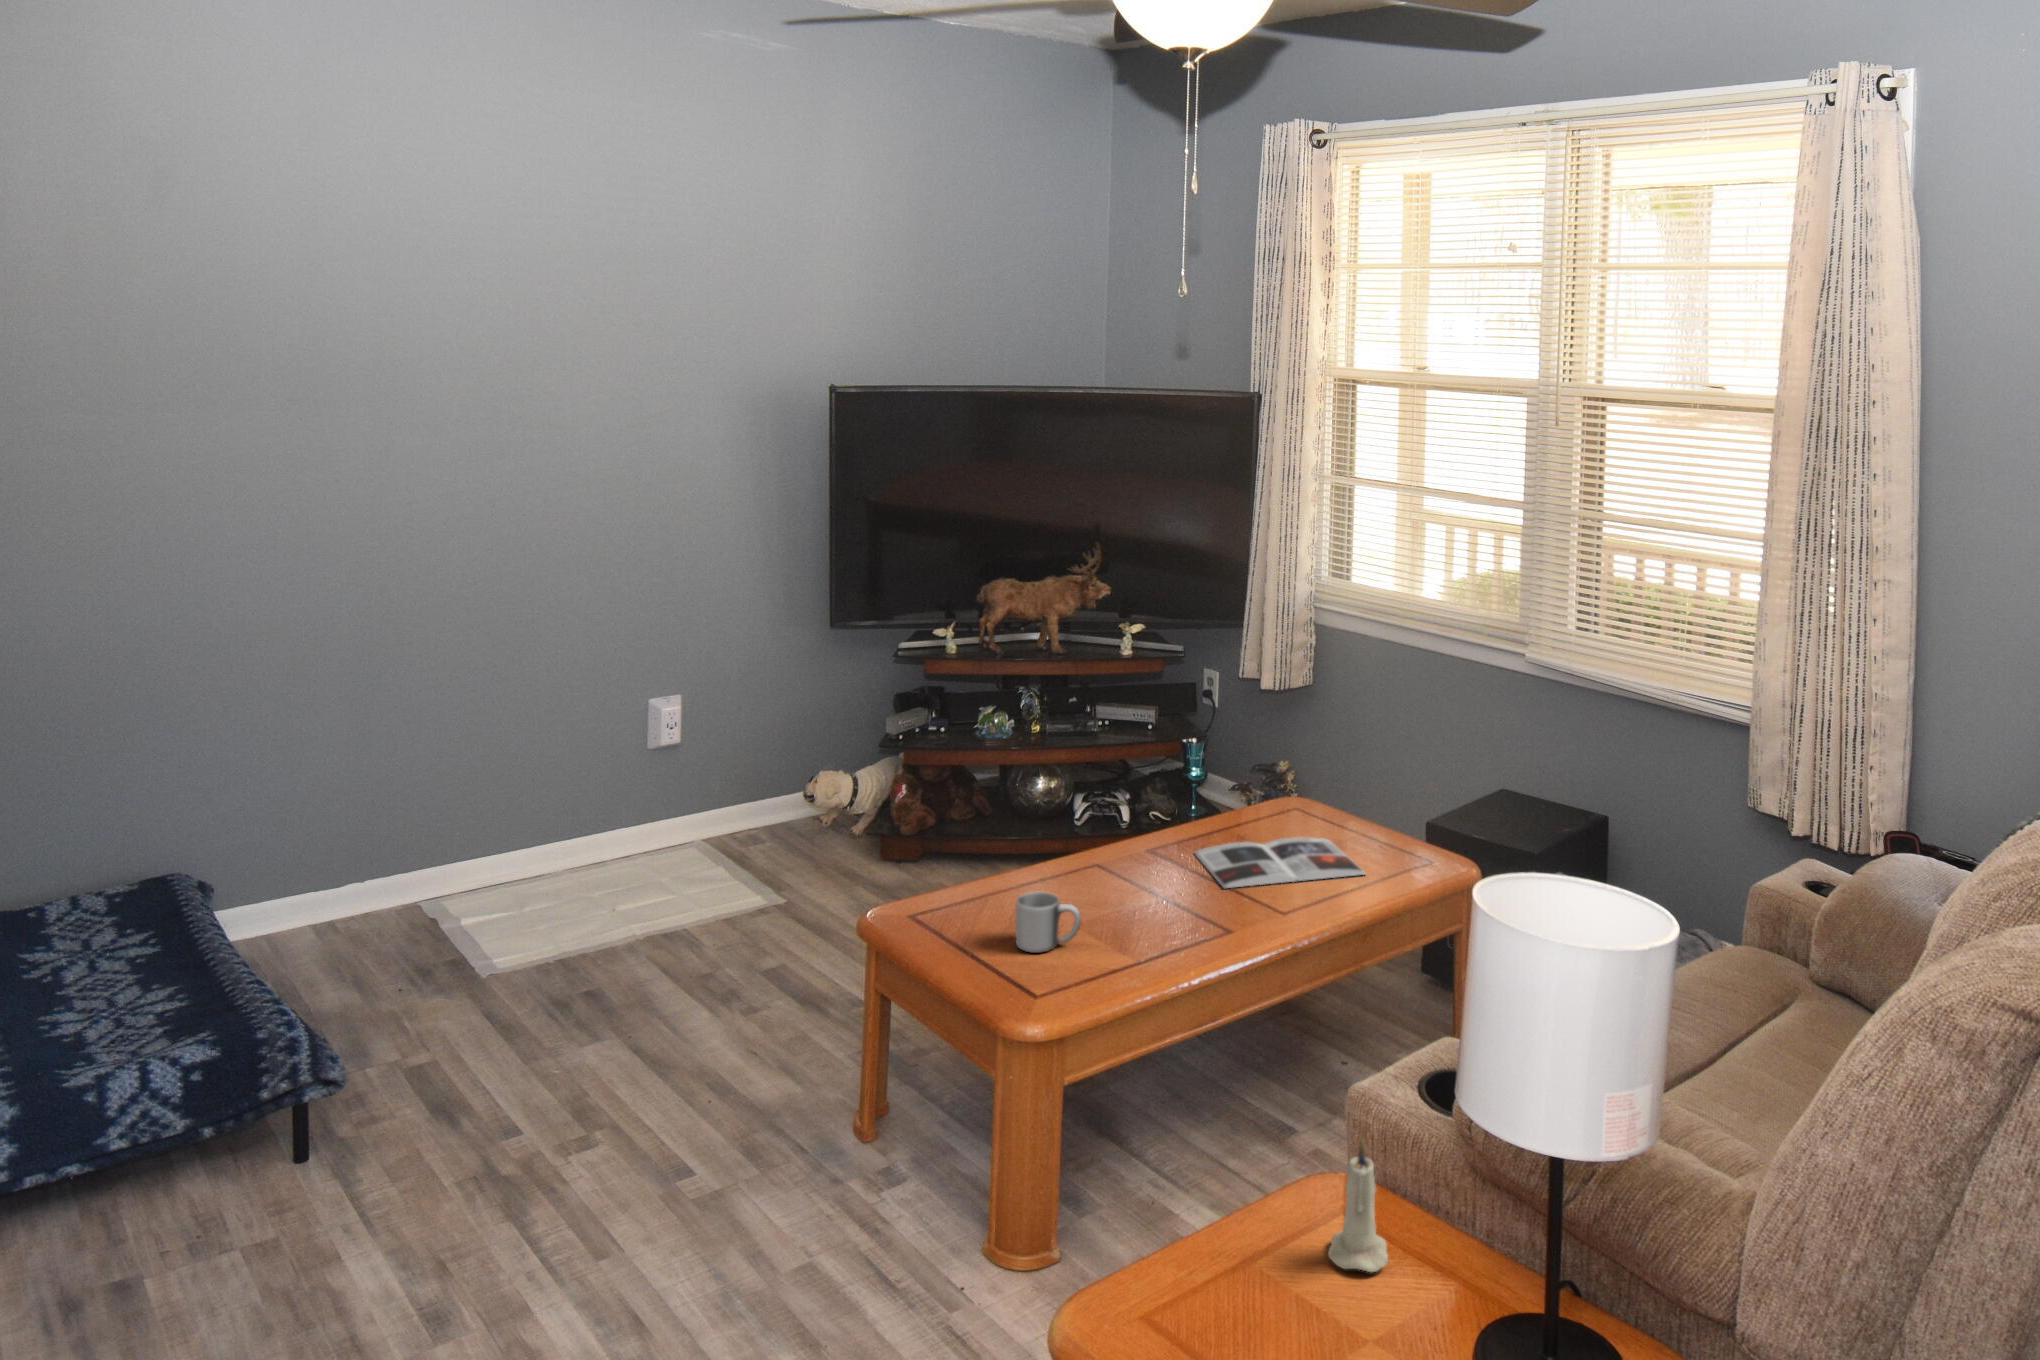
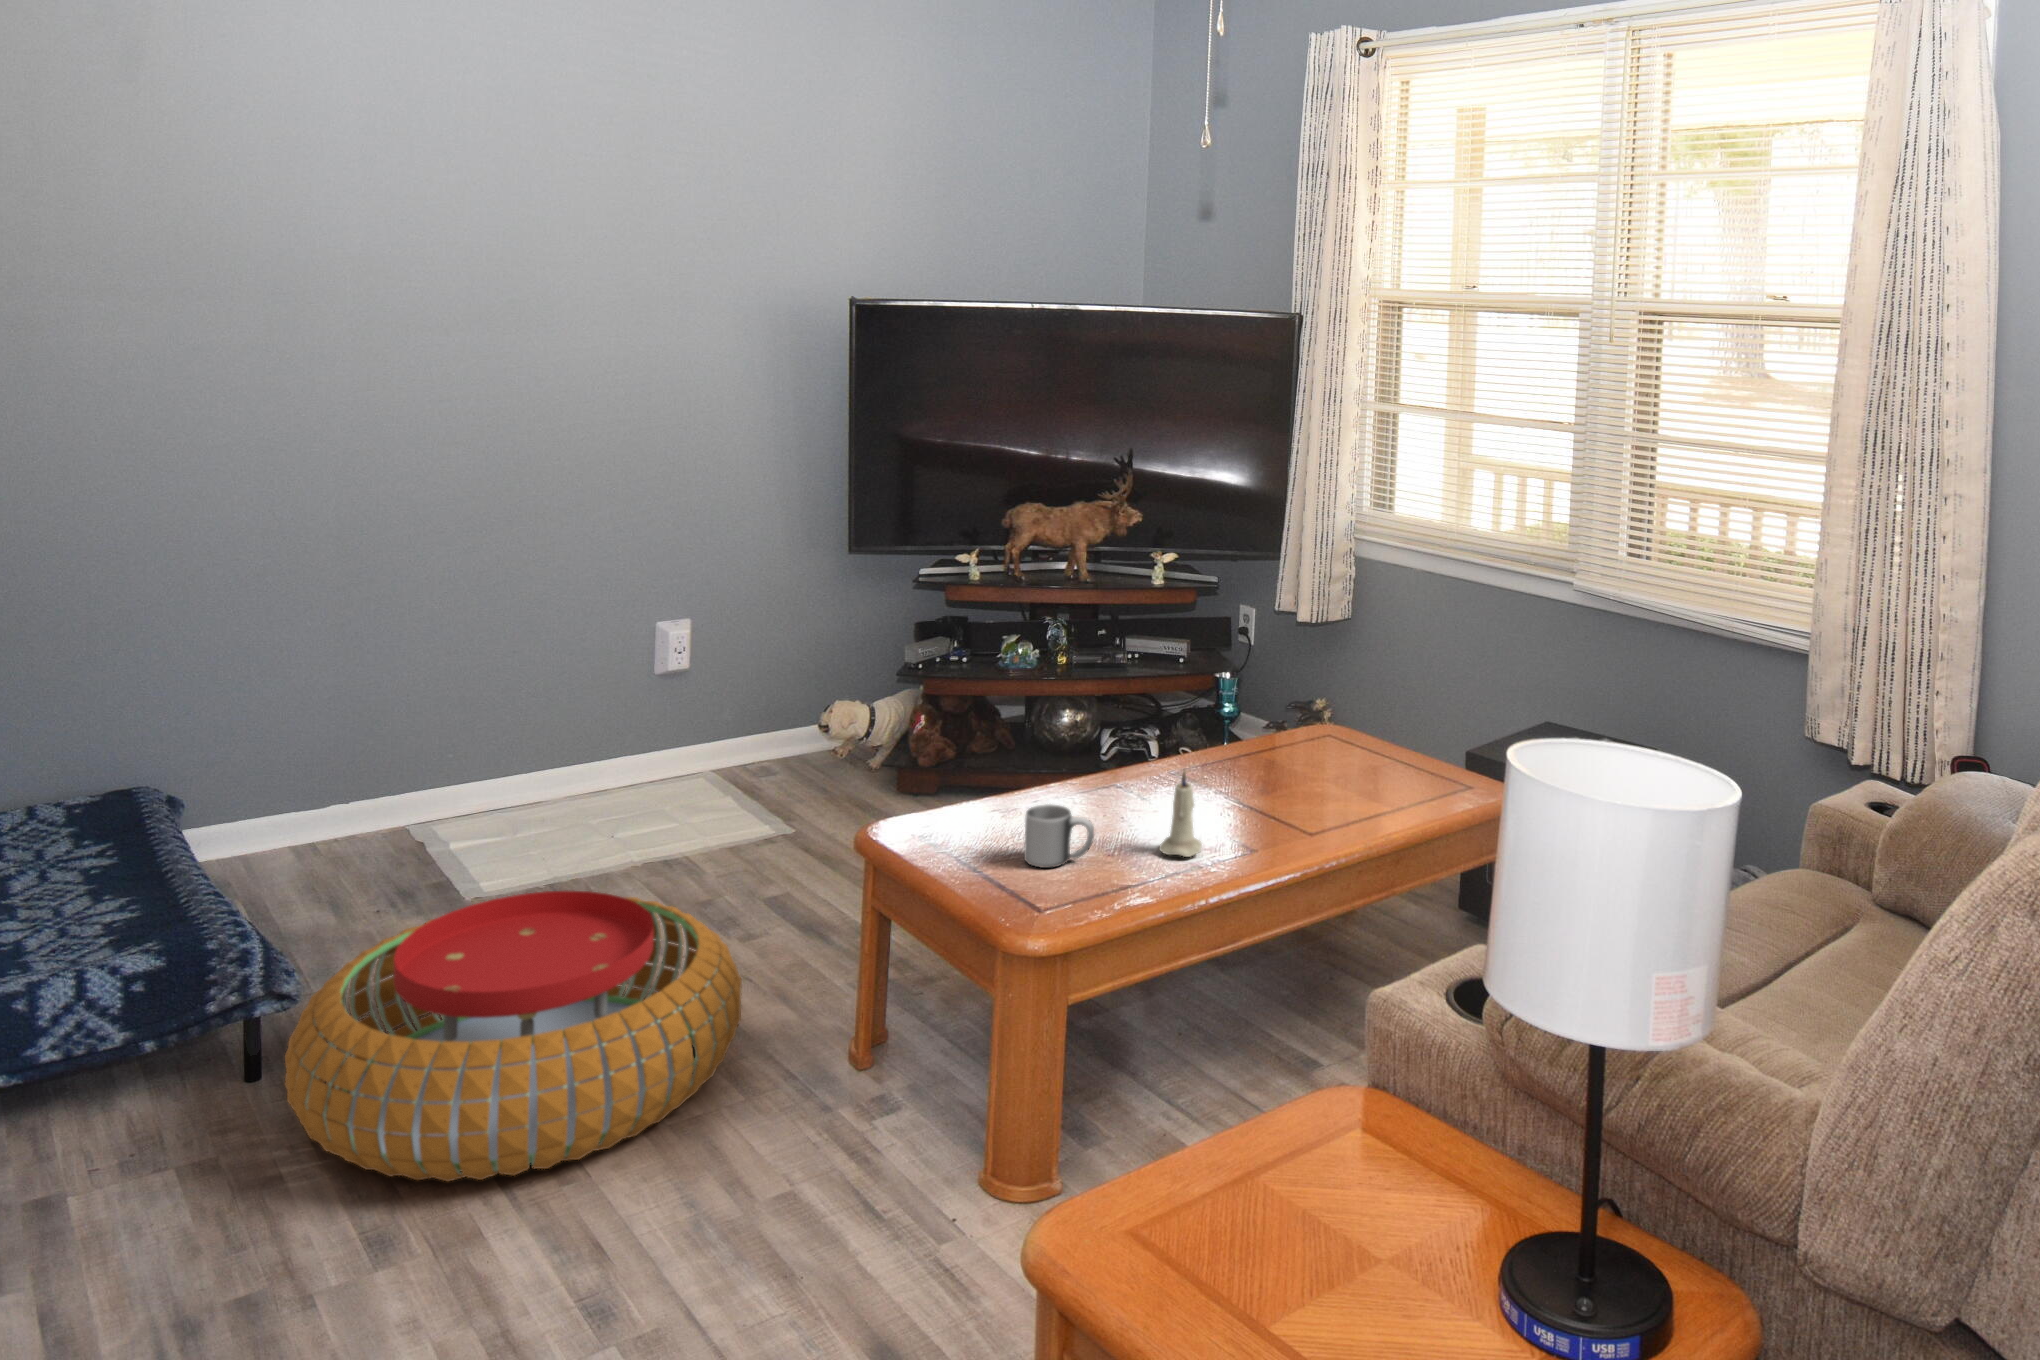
magazine: present [1195,838,1366,888] -> none [1220,761,1402,809]
pouf: none [335,976,752,1259] -> present [285,891,742,1182]
candle: present [1328,1141,1388,1272] -> present [1159,771,1202,857]

